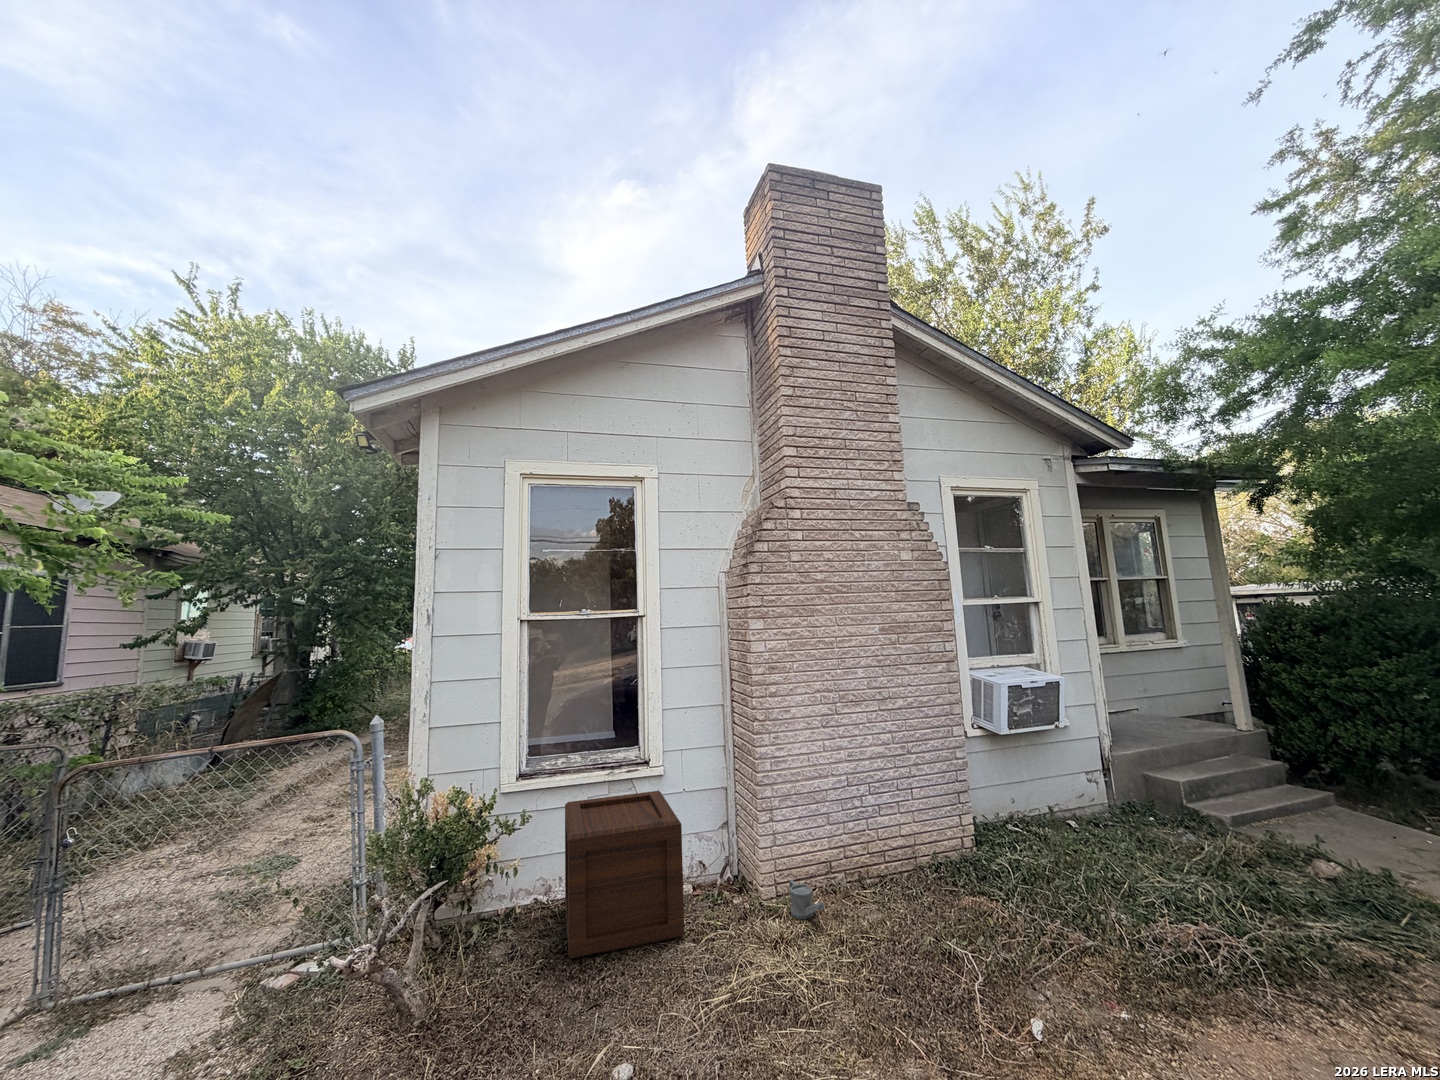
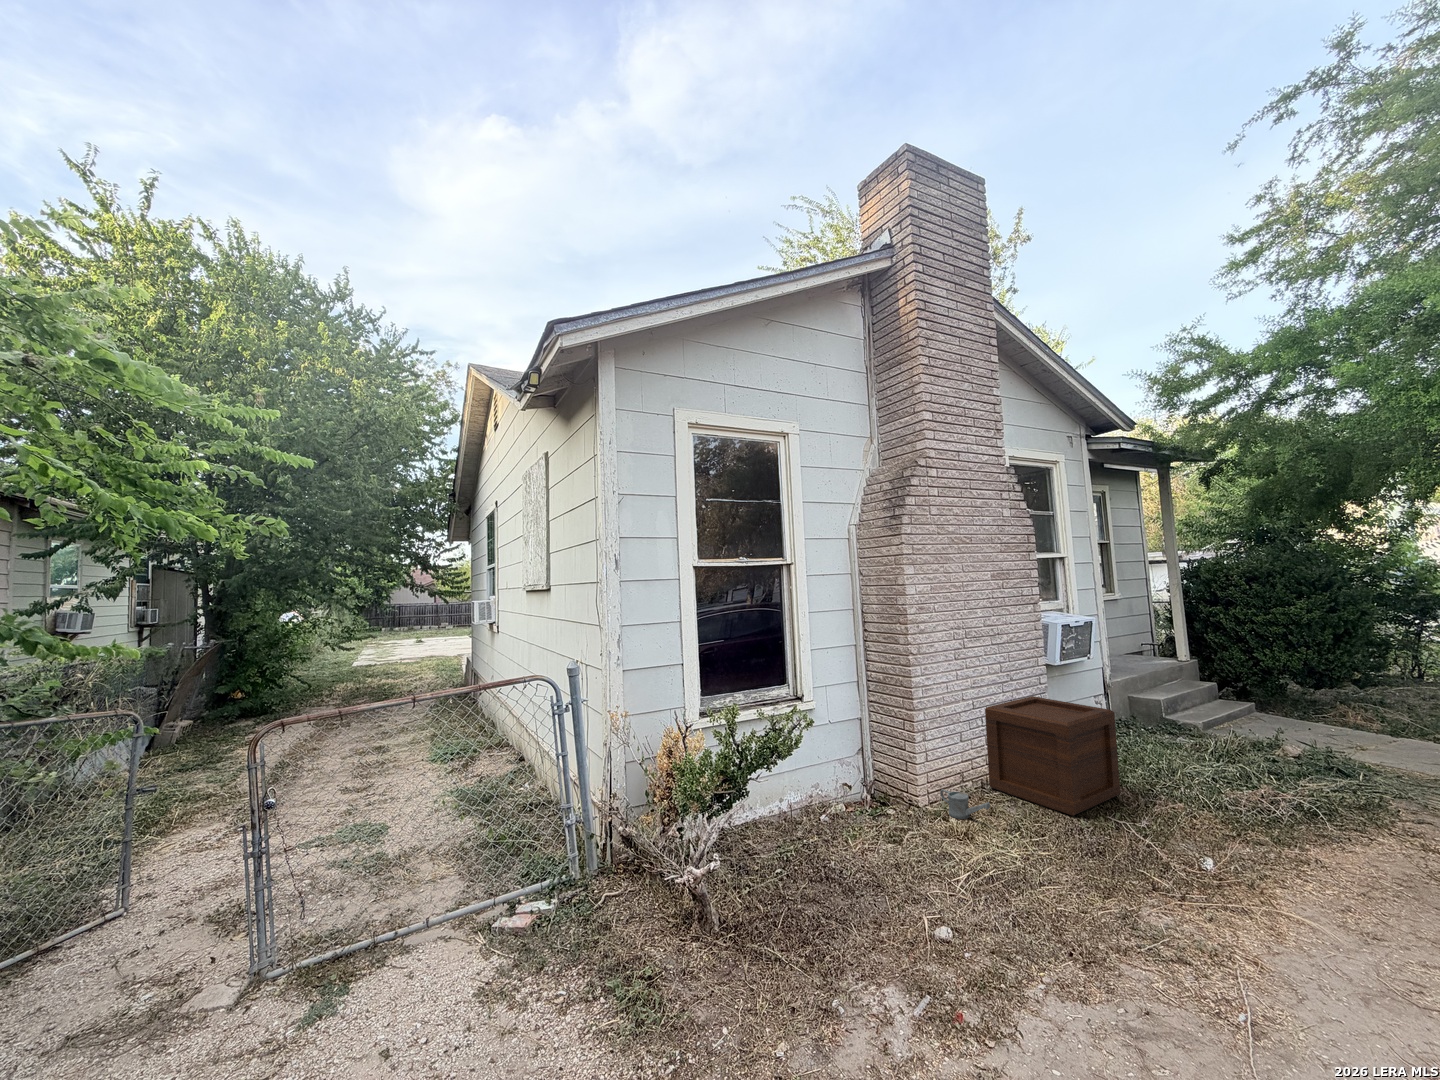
wooden crate: present [565,791,684,959] -> present [985,696,1120,816]

